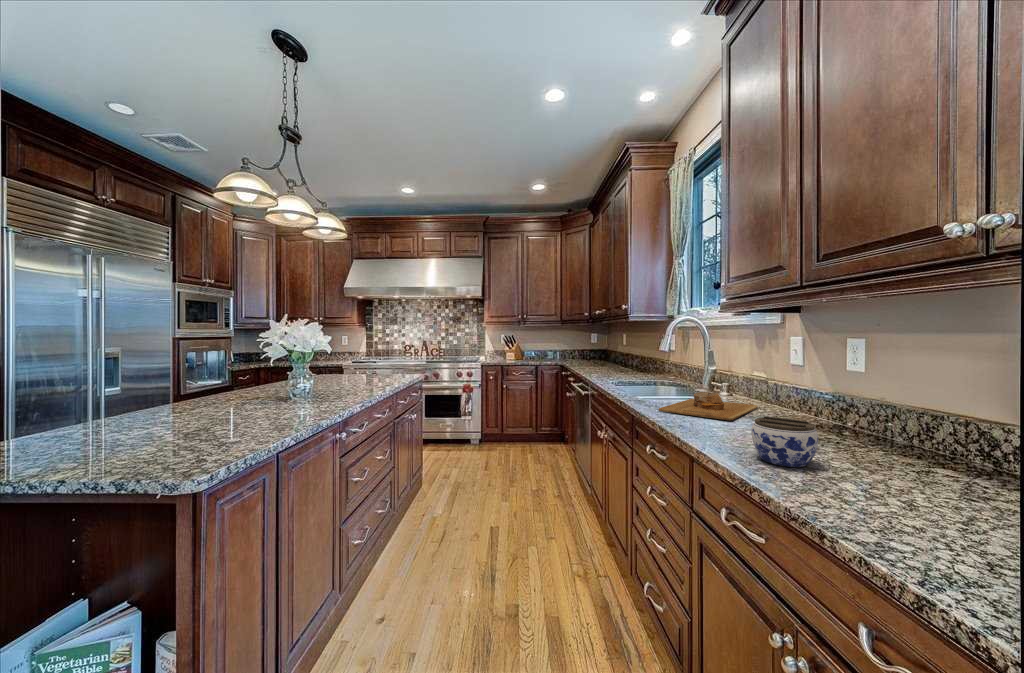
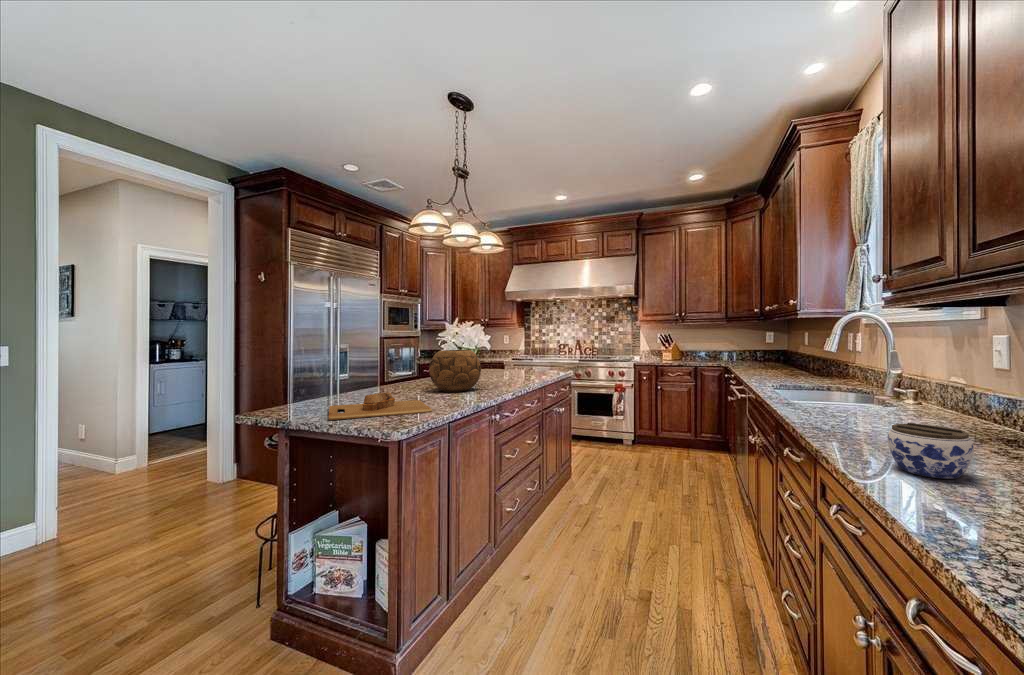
decorative bowl: none [247,354,320,407] -> present [429,350,481,392]
cutting board: present [659,392,758,420] -> present [328,392,432,420]

